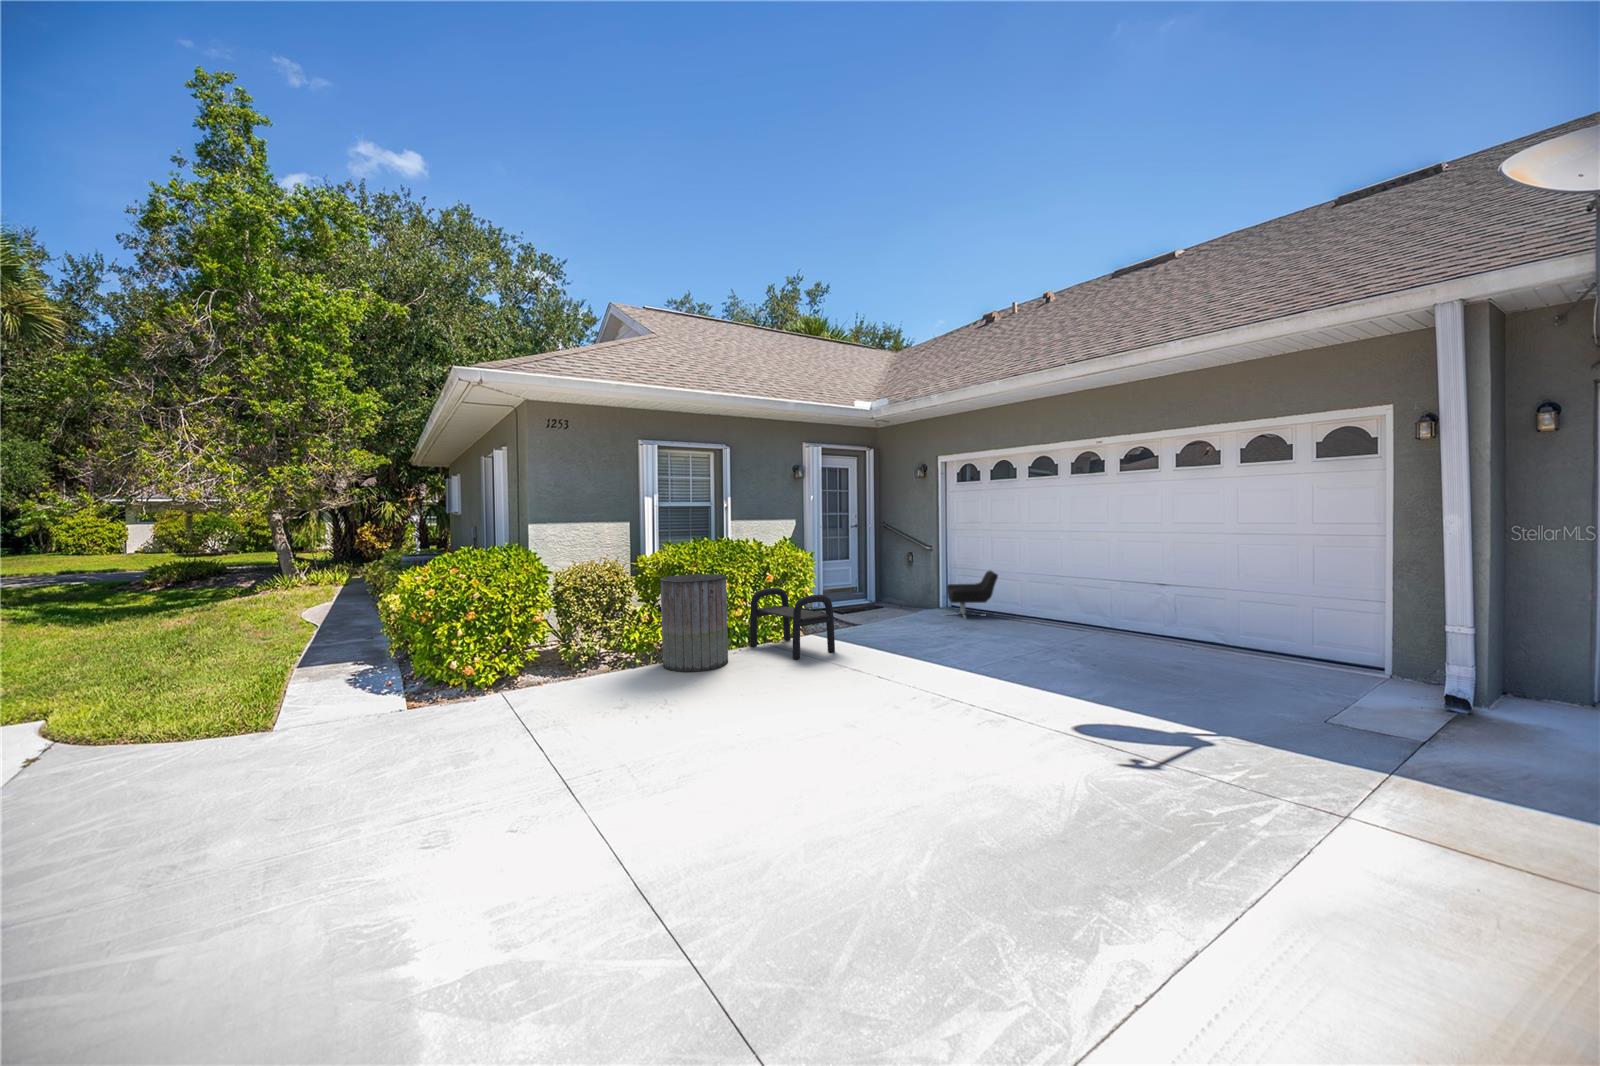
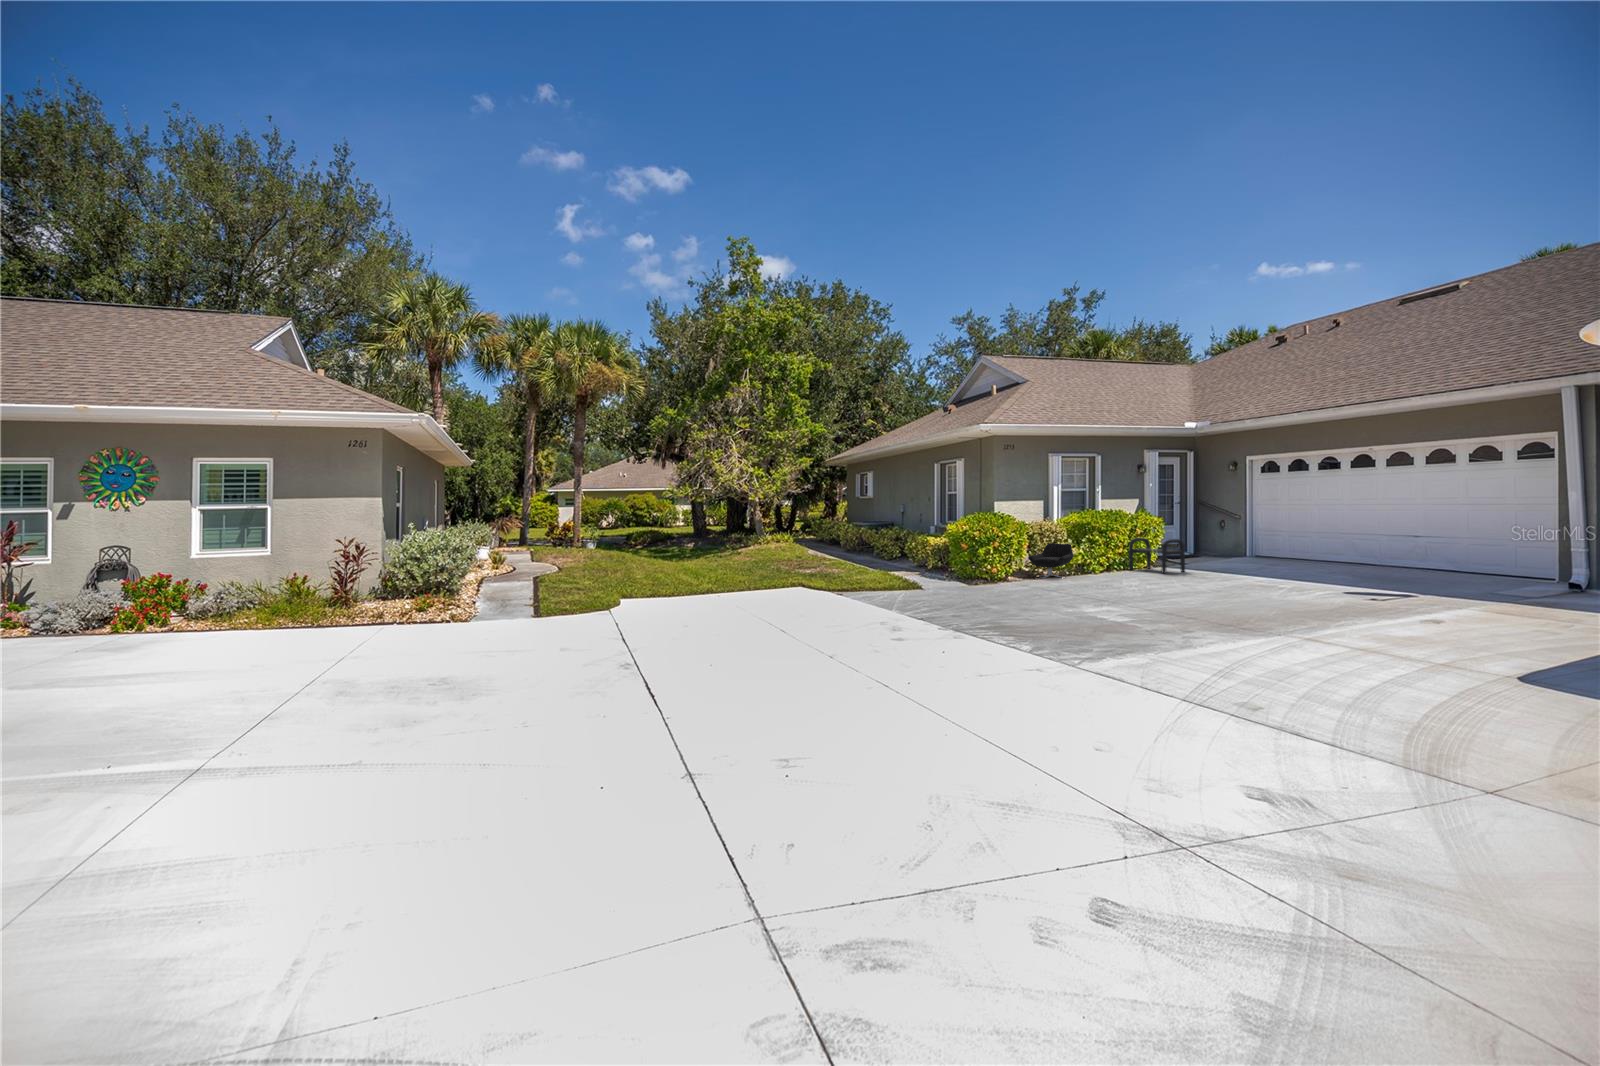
lounge chair: present [947,571,998,618] -> present [1028,543,1074,578]
trash can: present [661,574,728,672] -> none [1087,527,1124,576]

